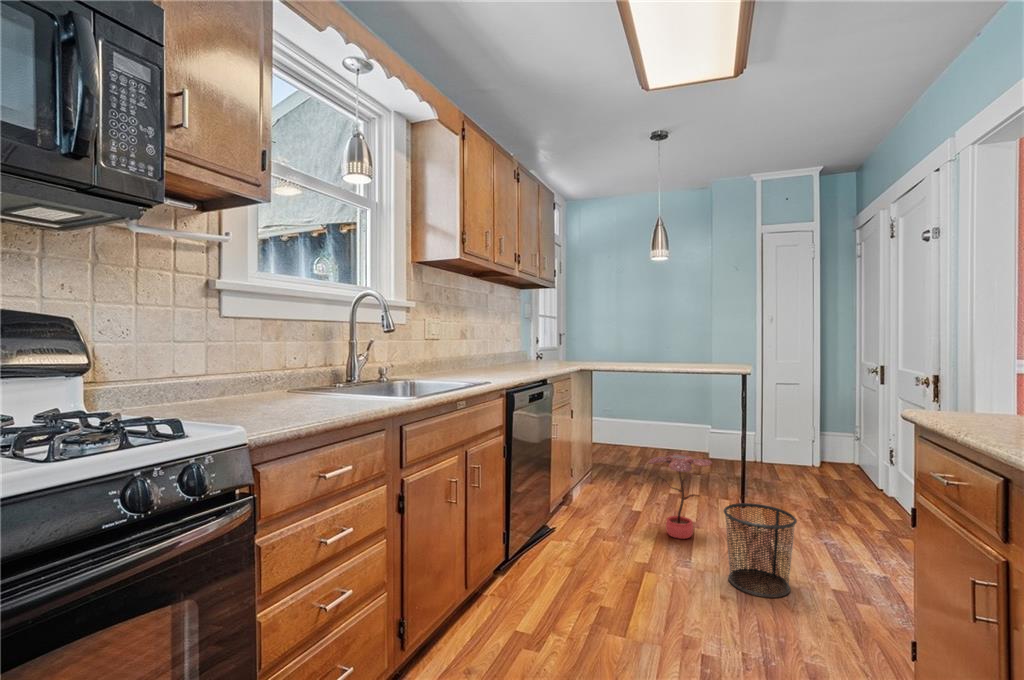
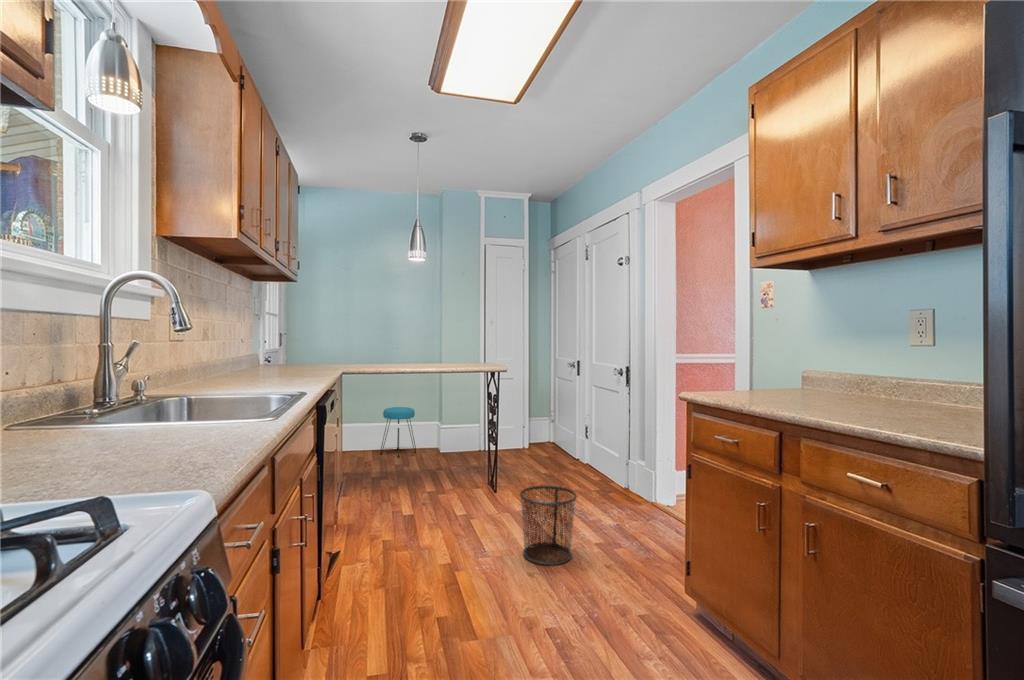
stool: none [646,407,683,457] -> present [380,407,416,457]
potted plant: present [648,454,712,539] -> none [434,452,490,532]

